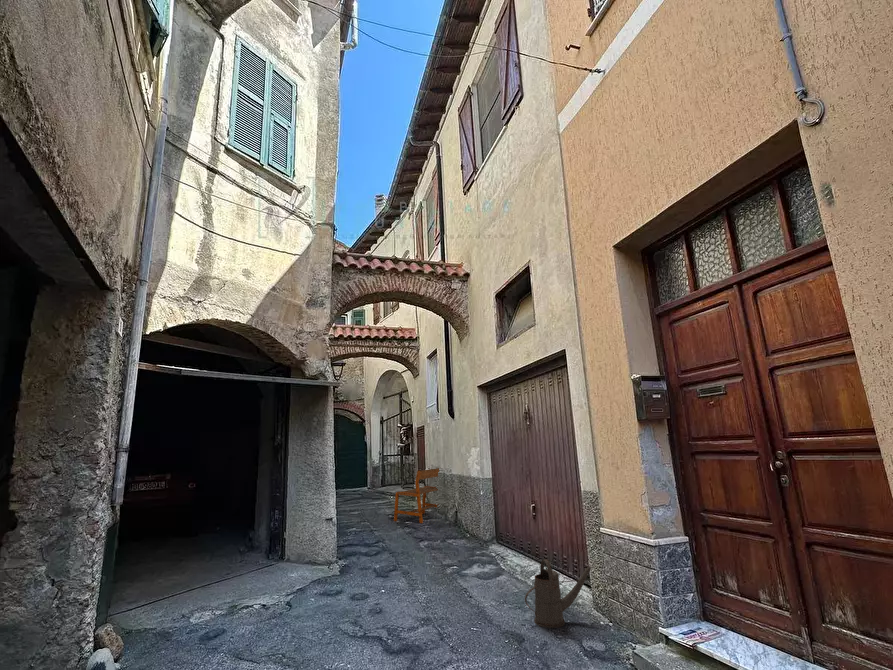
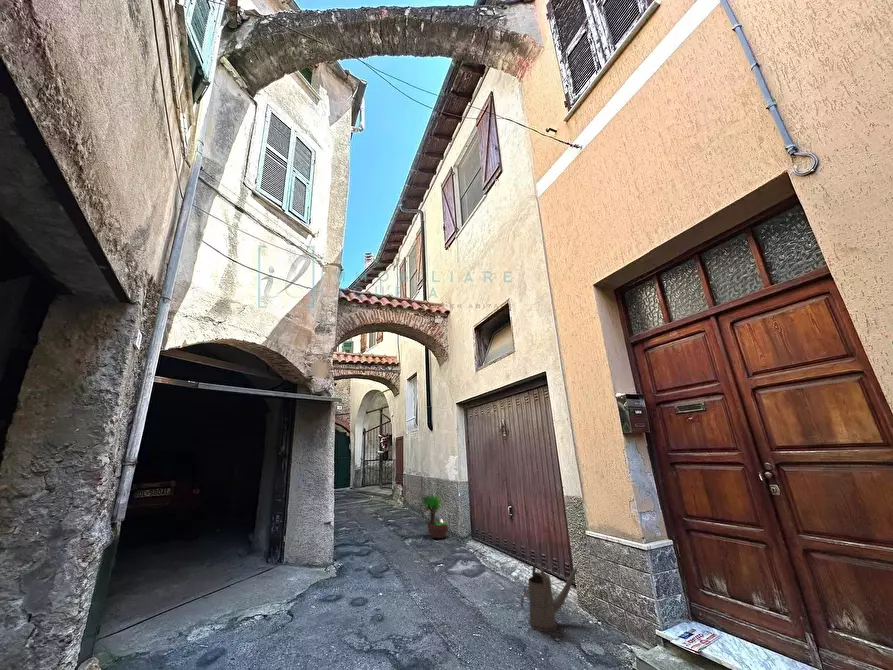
bench: present [394,468,439,523] -> none [379,473,424,523]
potted tree: none [436,485,469,540] -> present [421,494,448,538]

